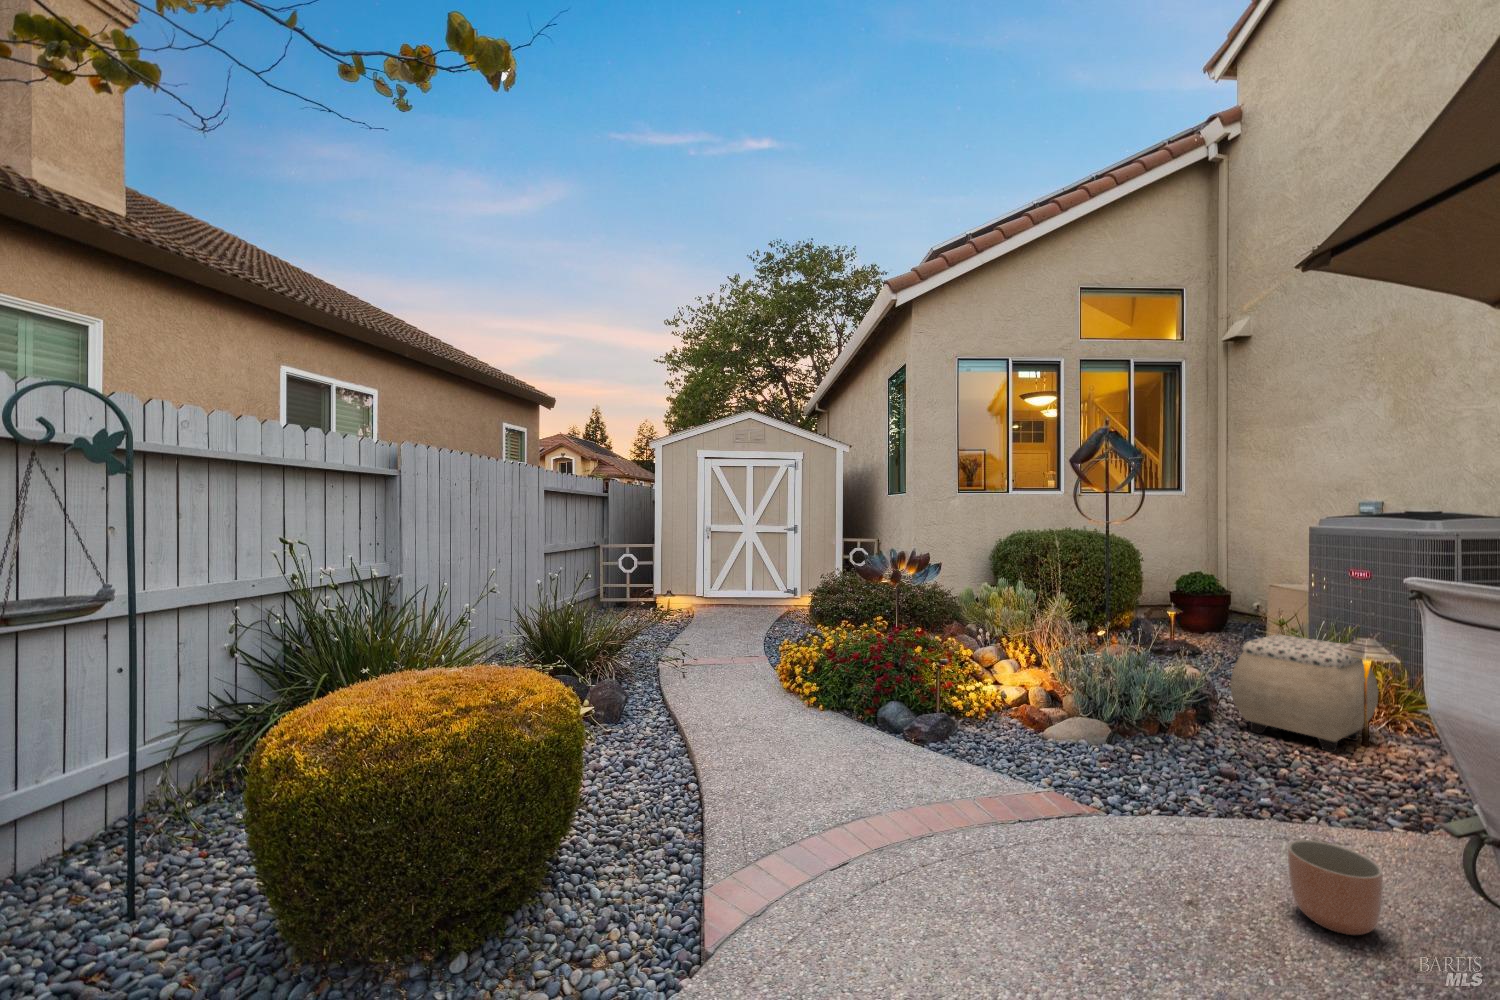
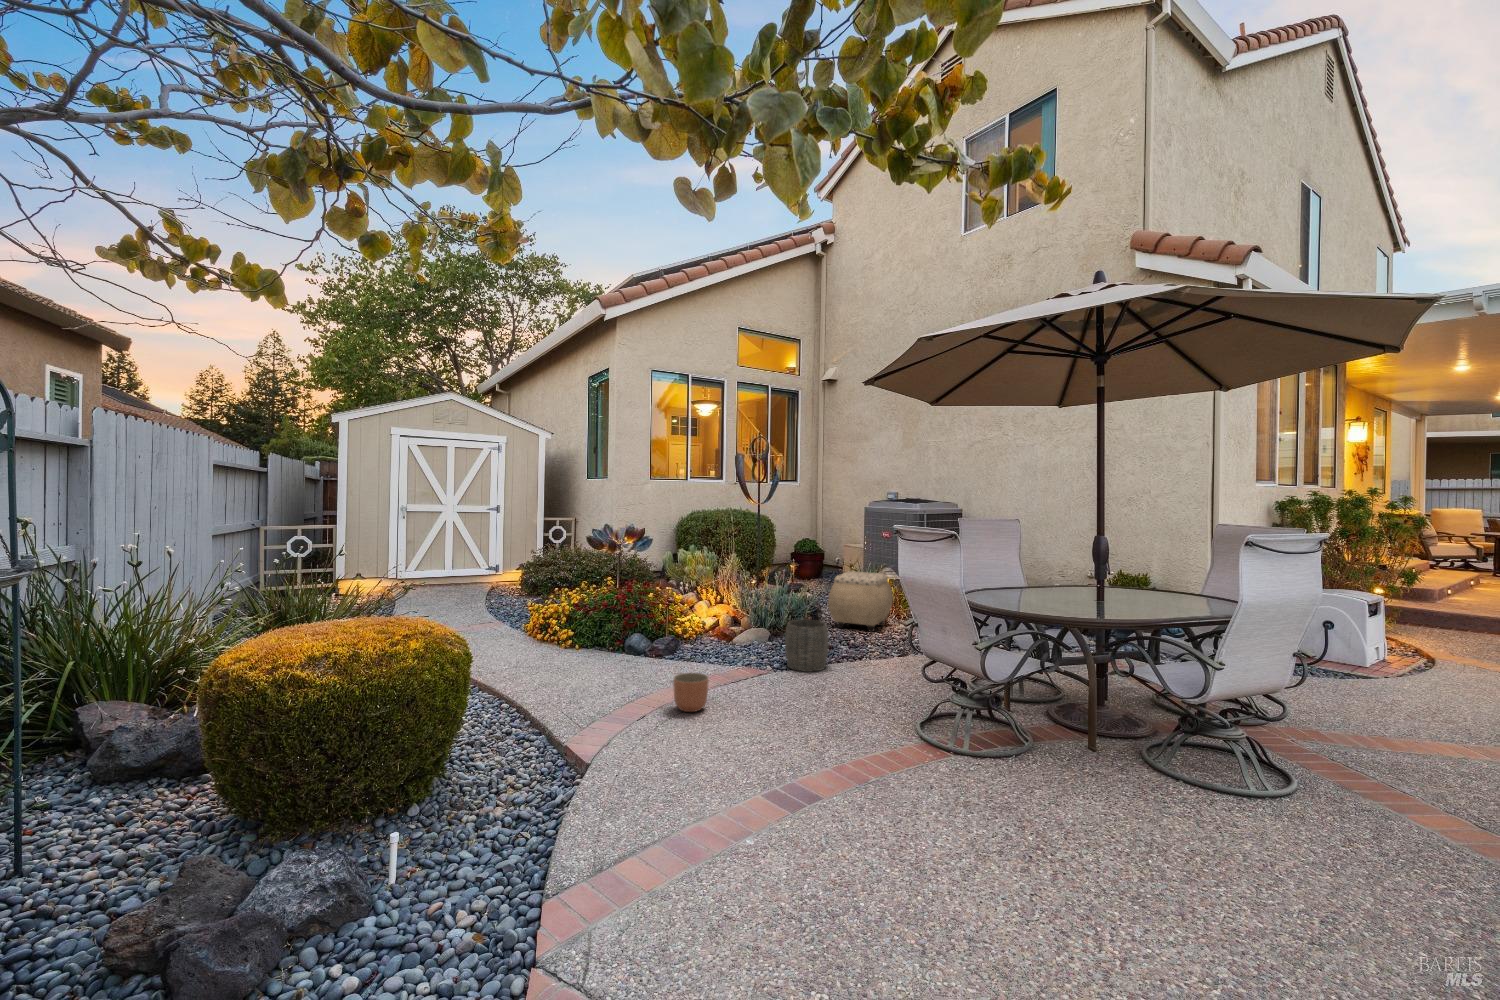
woven basket: none [1128,726,1225,836] -> present [785,620,829,672]
planter: present [1288,840,1383,935] -> present [673,673,709,712]

